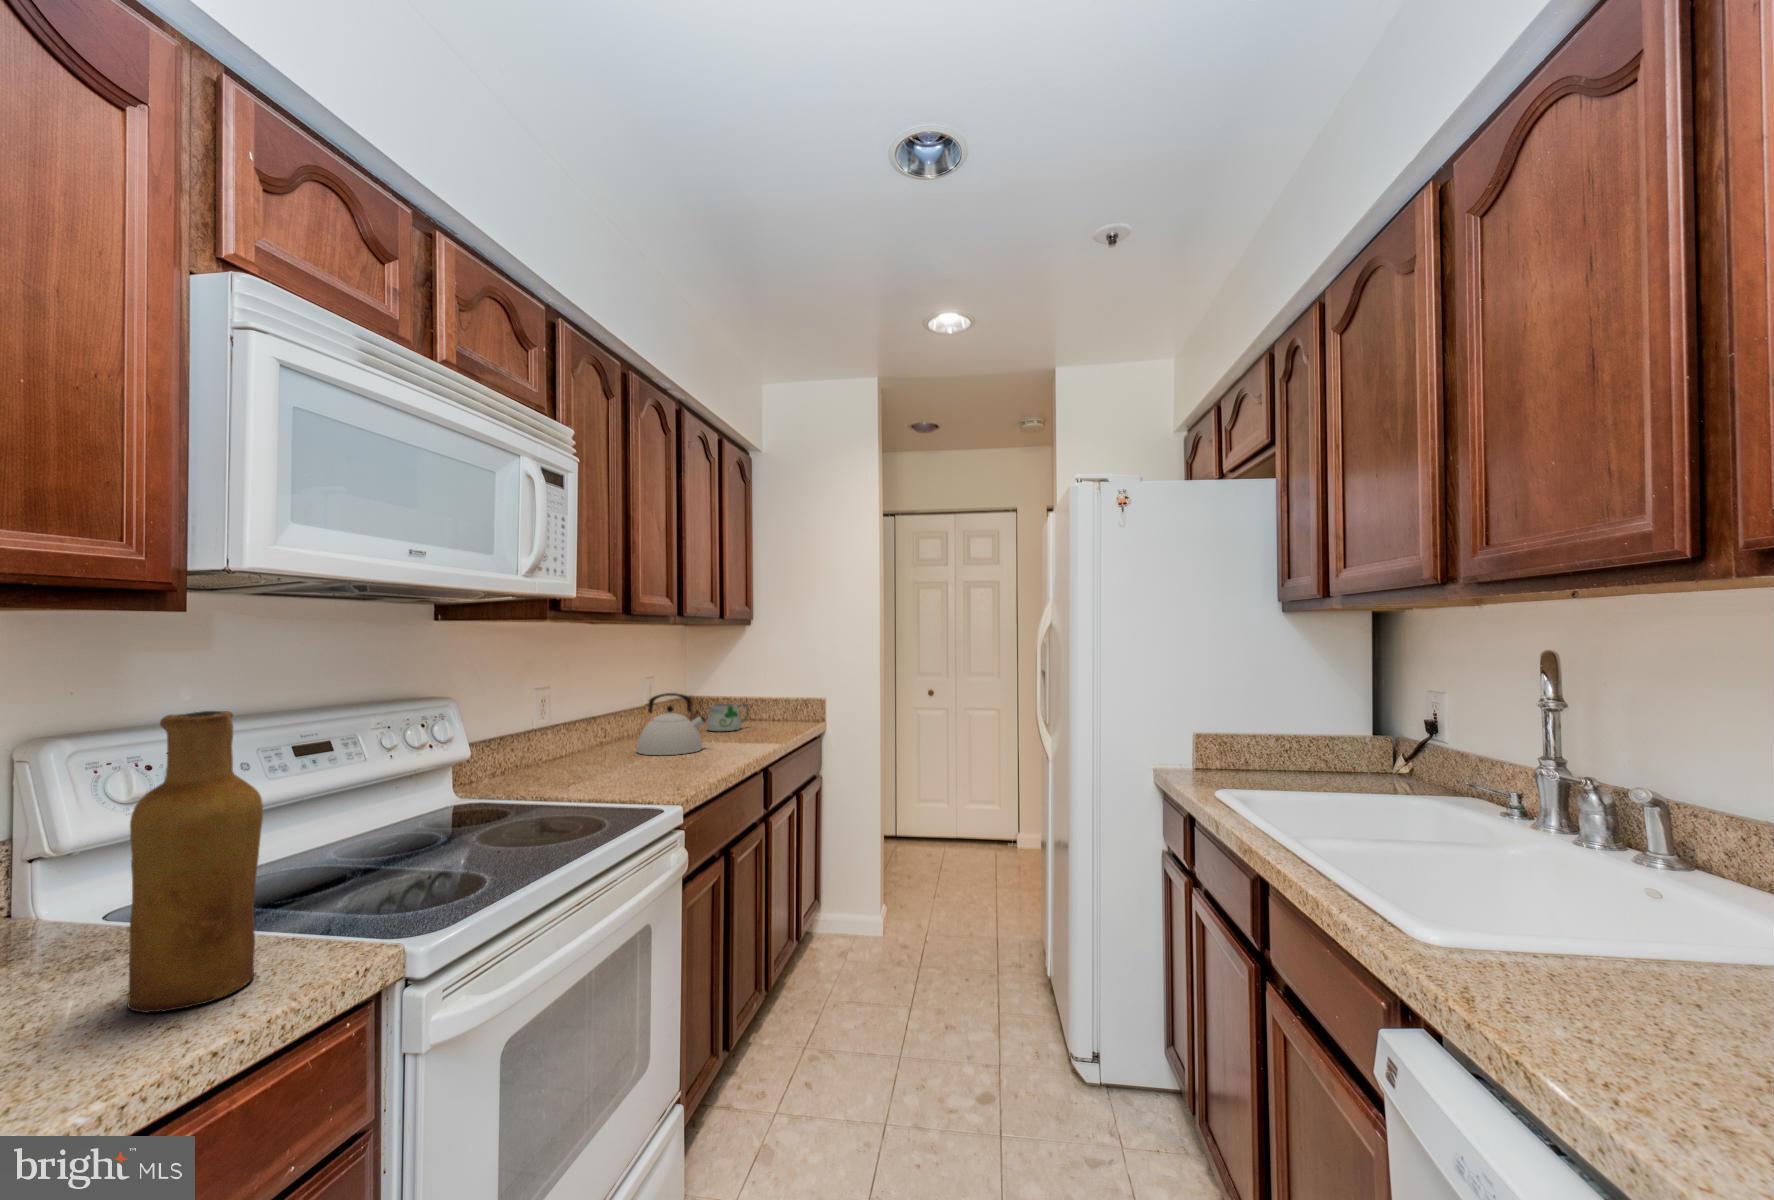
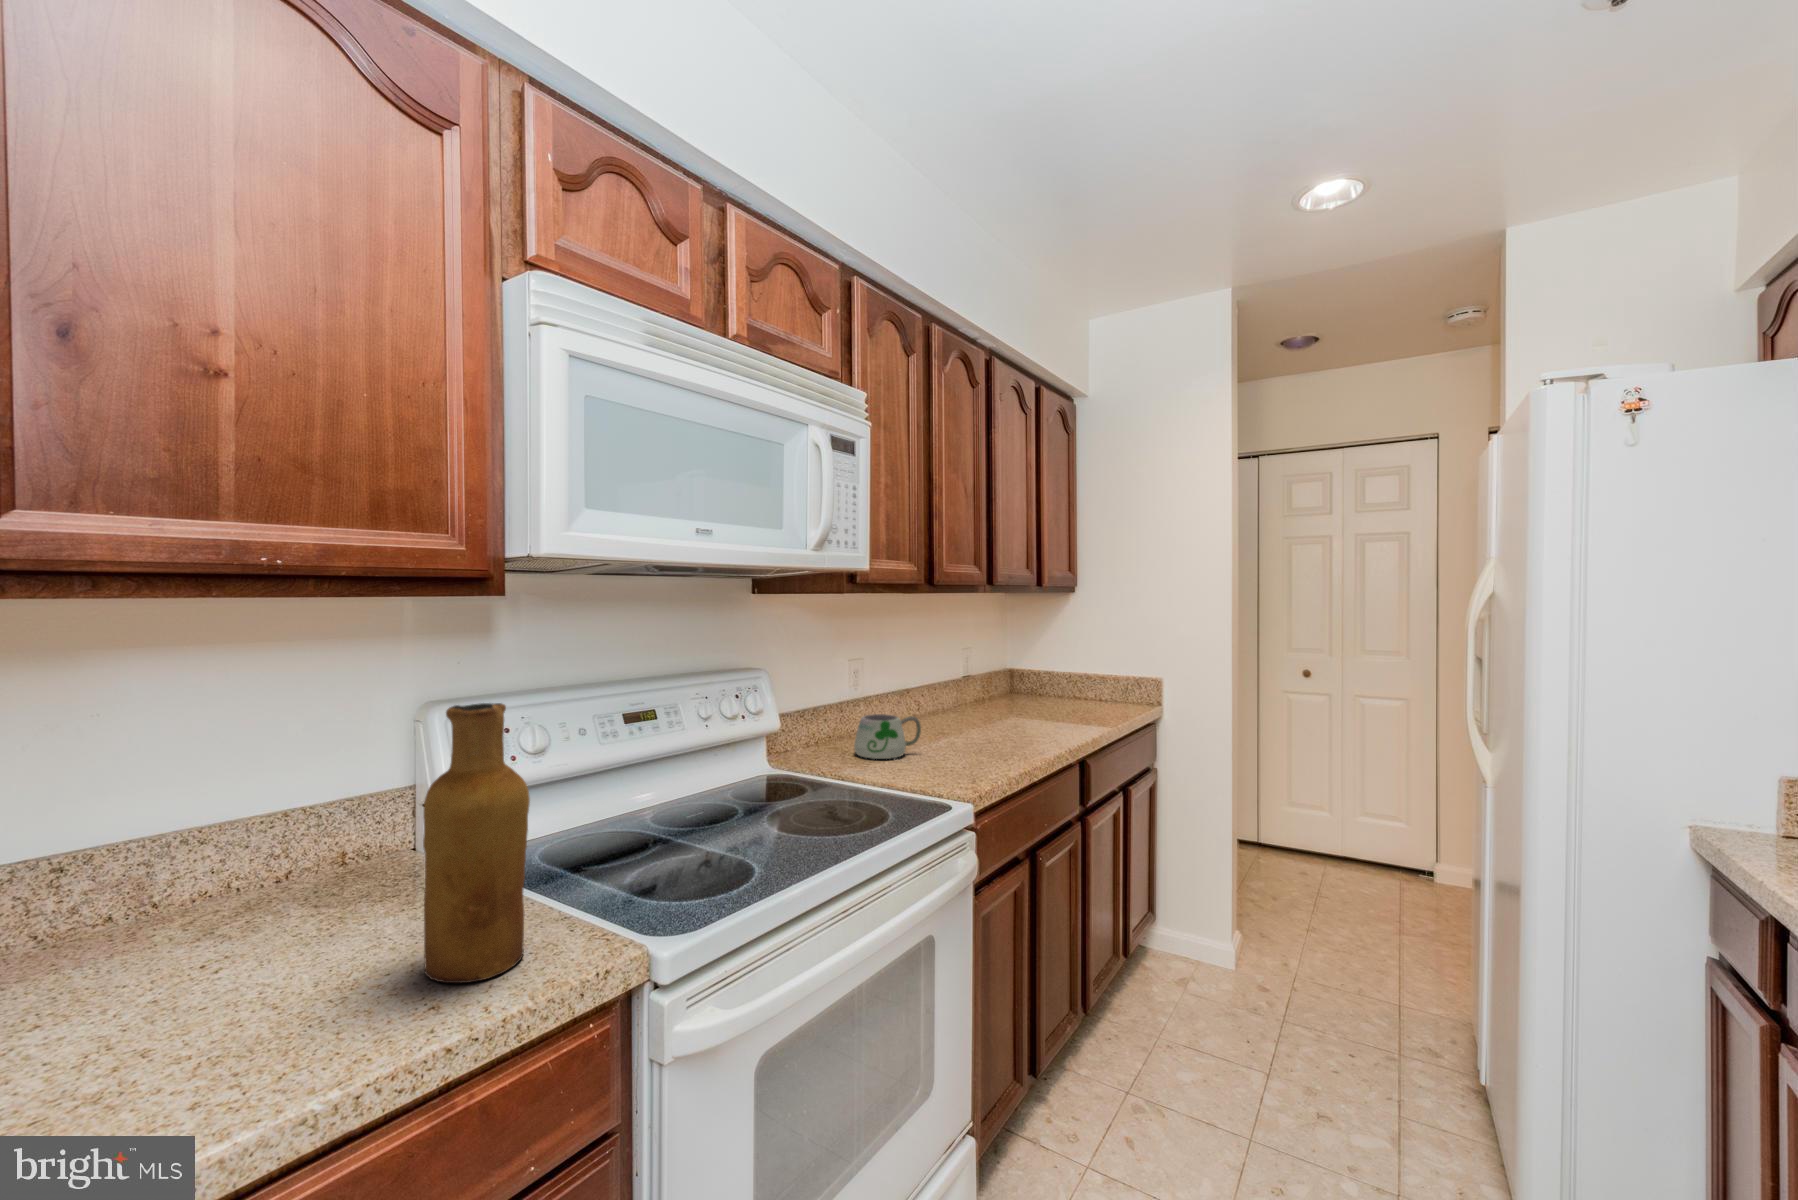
kettle: present [637,693,705,755] -> none [949,672,1021,739]
mug: present [706,703,749,731] -> present [854,714,921,761]

